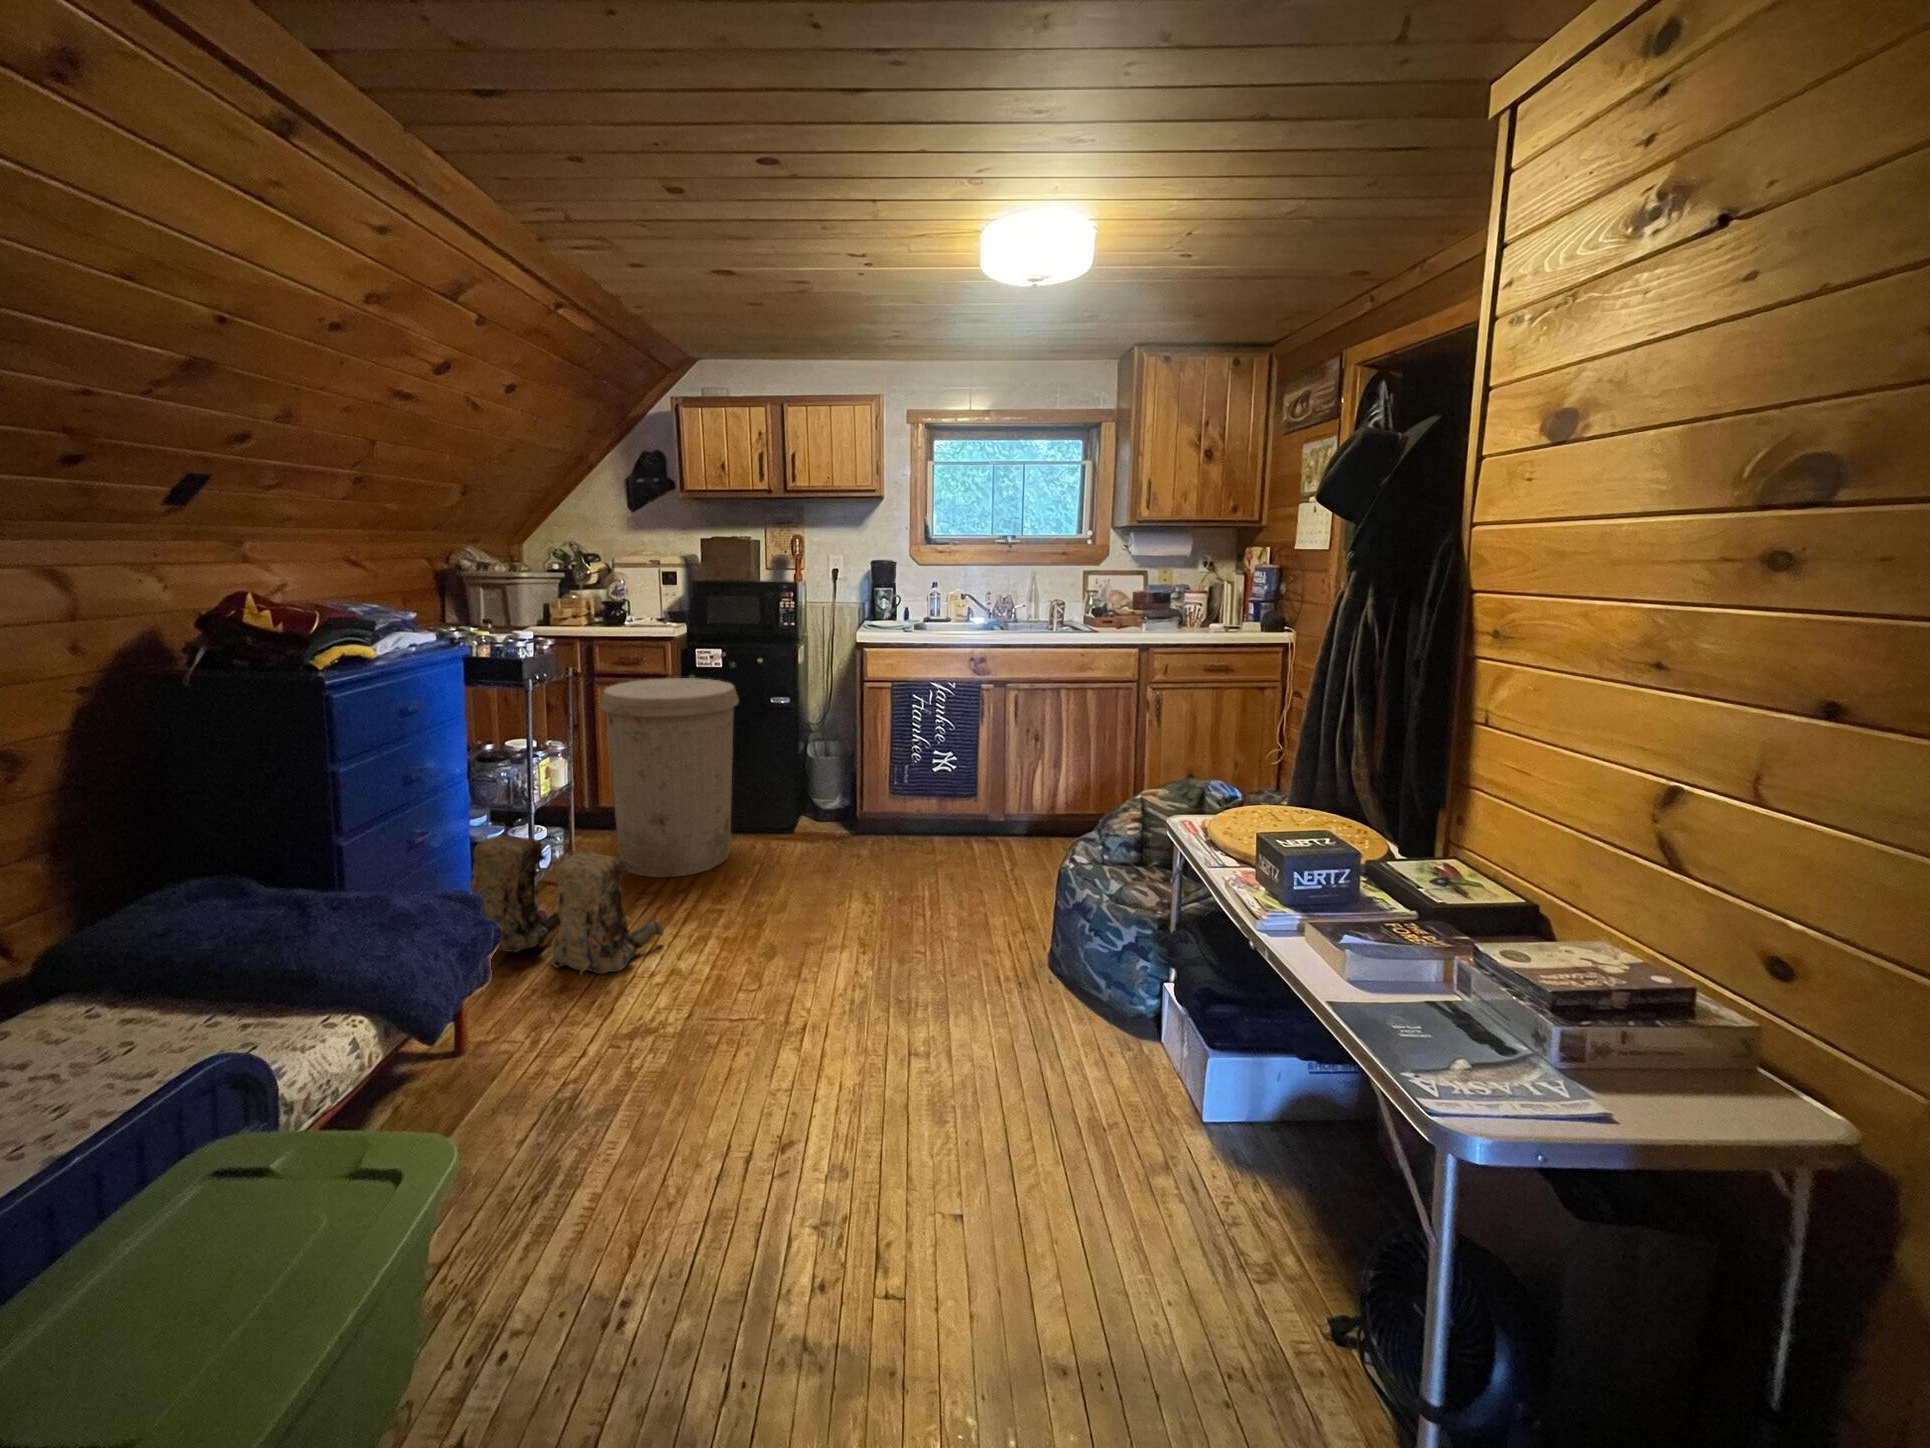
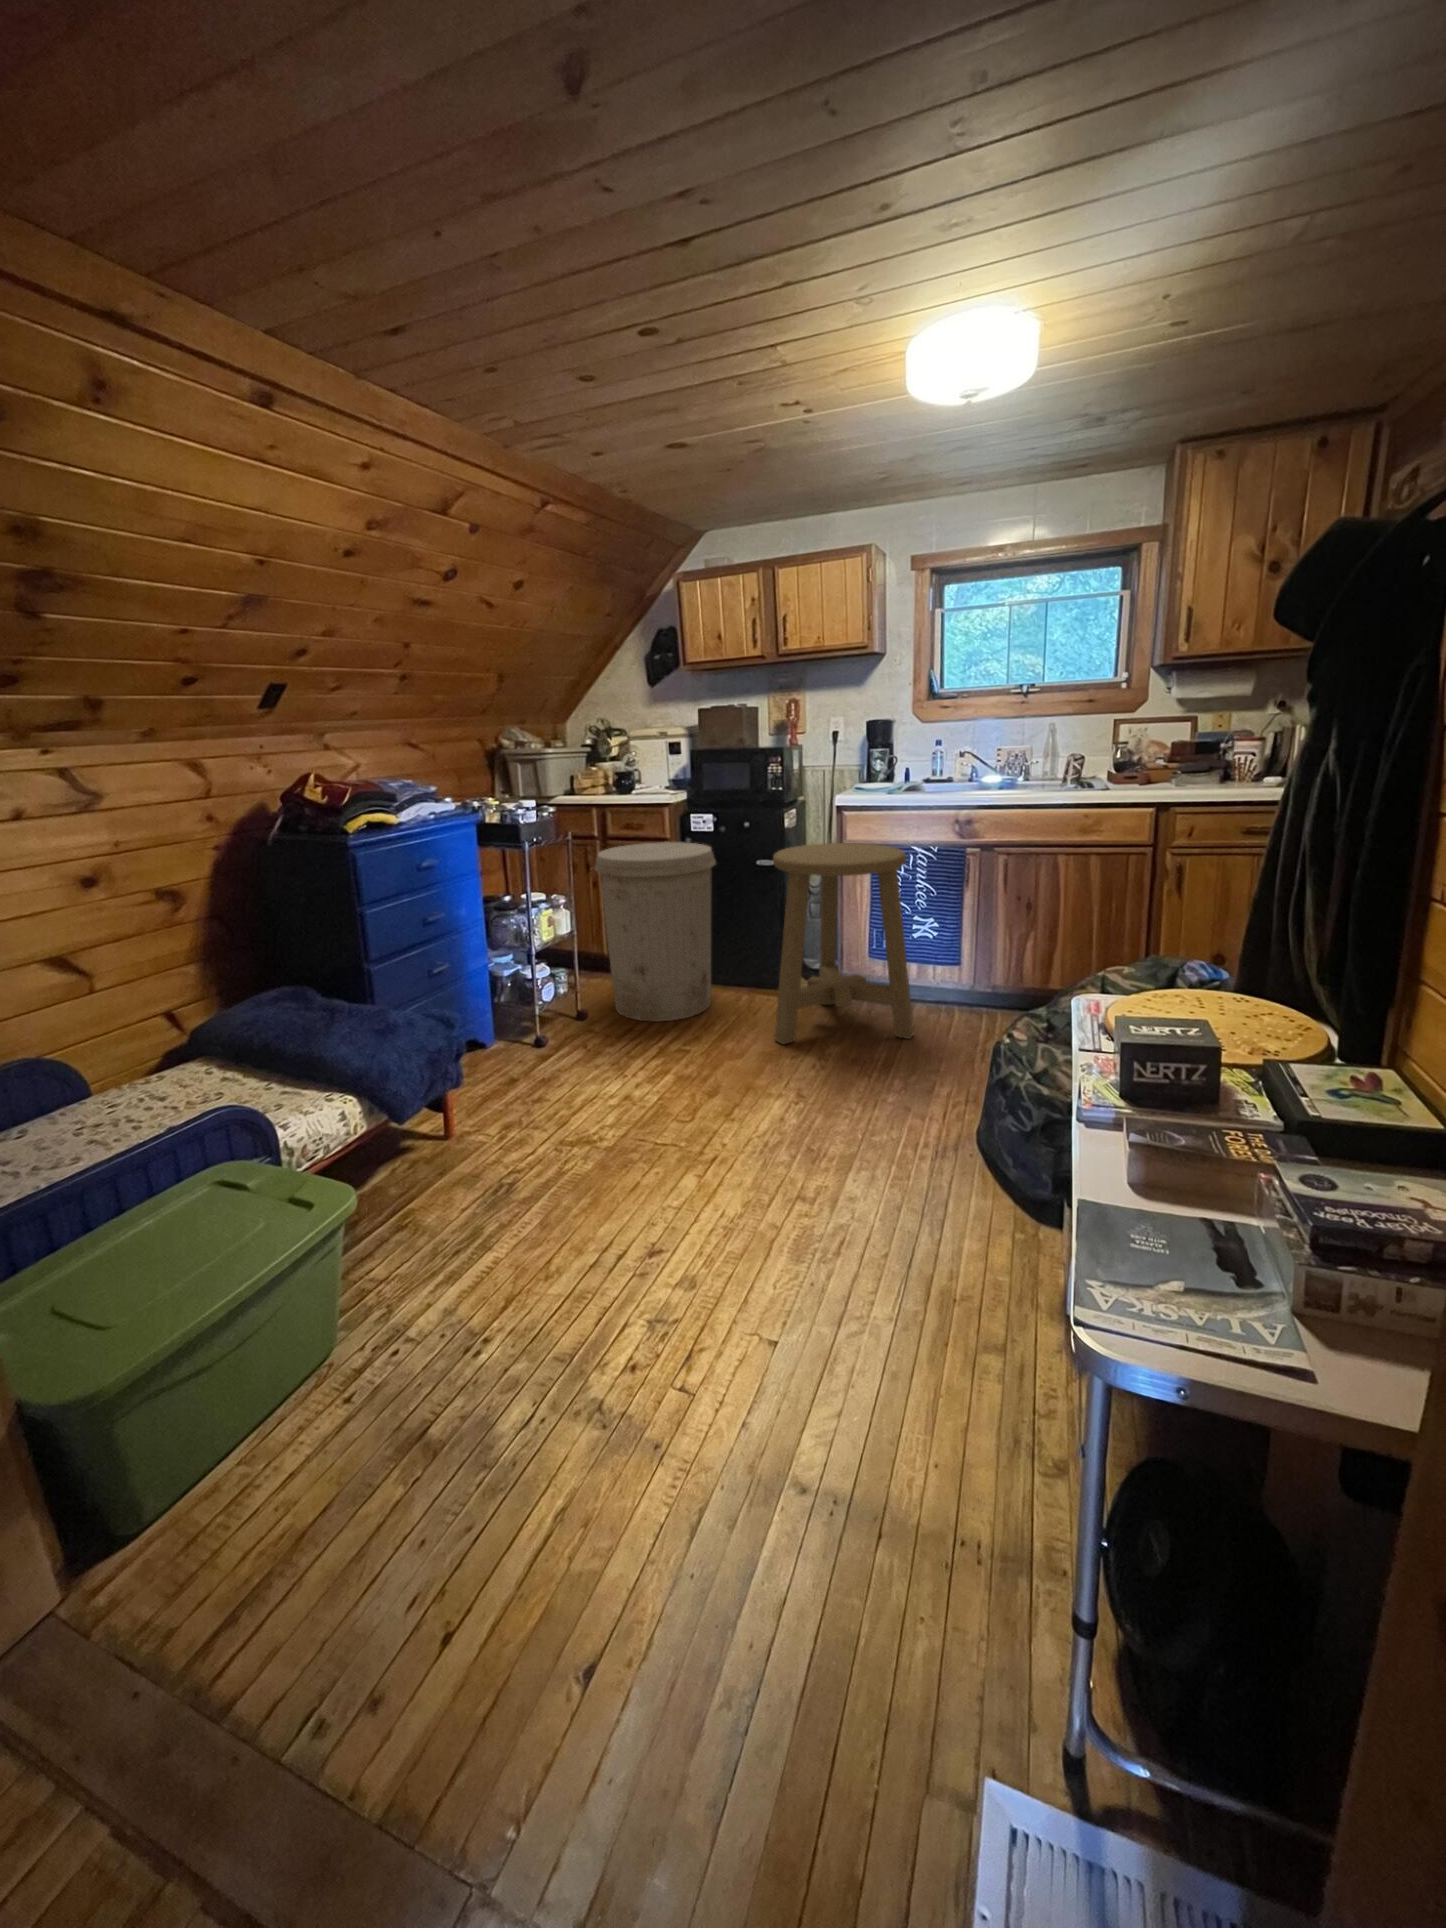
stool: none [808,679,947,888] -> present [773,843,914,1044]
backpack: present [471,836,664,975] -> none [472,973,624,1095]
pen: present [1429,867,1468,896] -> none [1333,1071,1357,1109]

